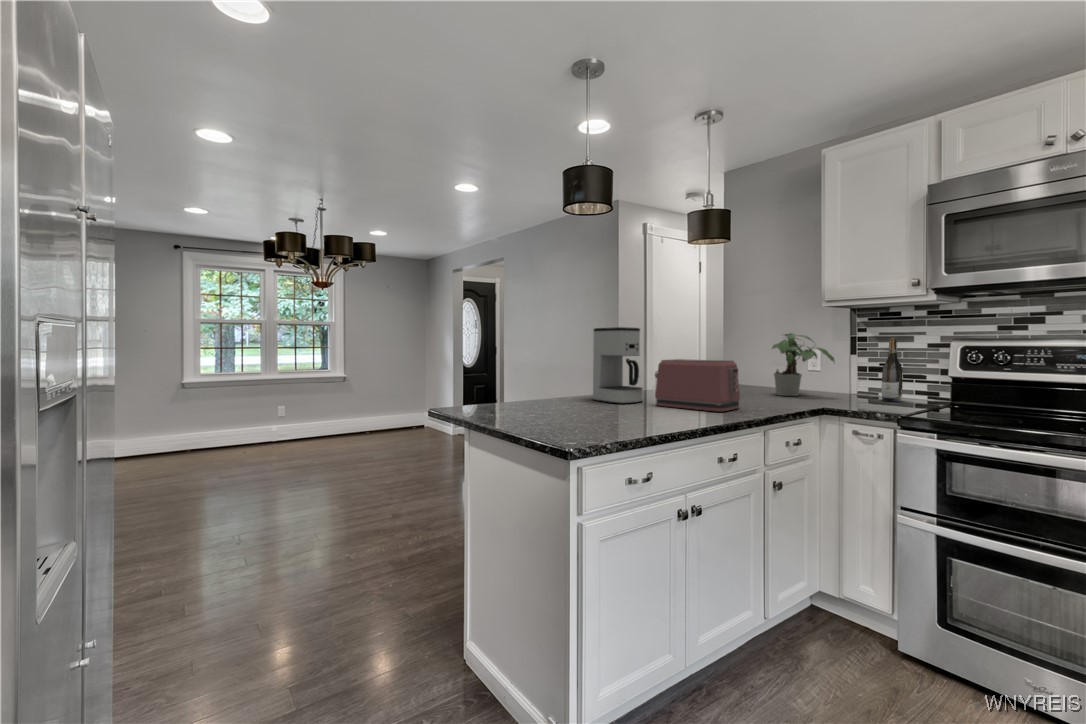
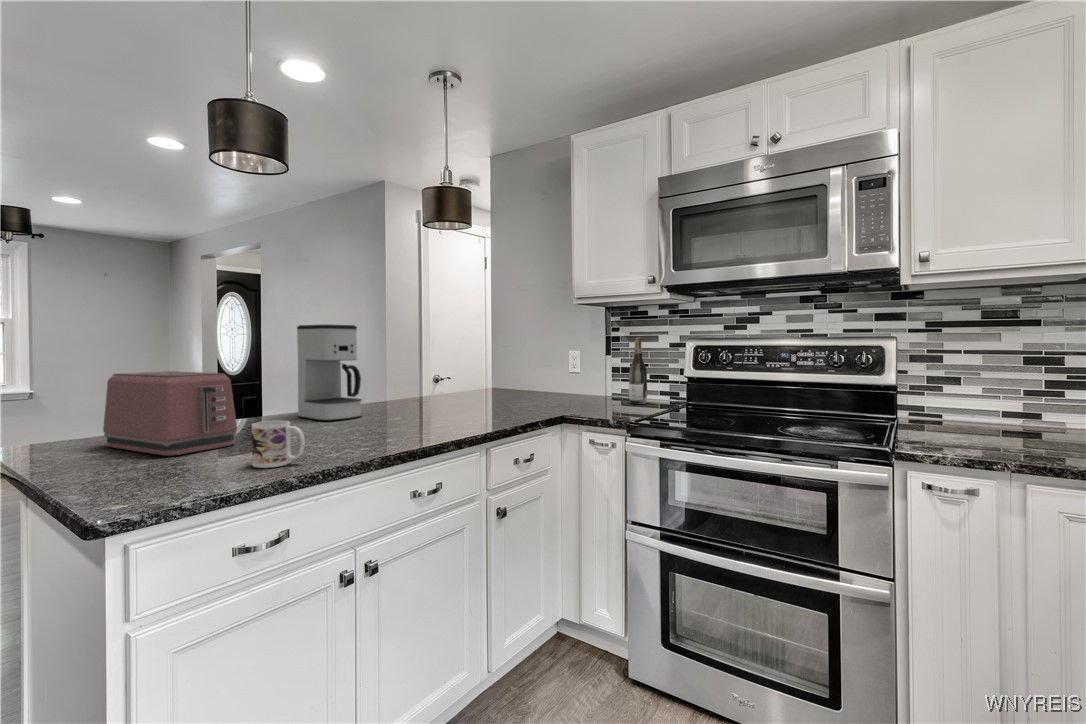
potted plant: present [772,333,835,396] -> none [524,332,585,401]
toaster: present [655,359,740,412] -> present [103,371,237,456]
mug: none [615,398,652,432] -> present [252,421,305,468]

